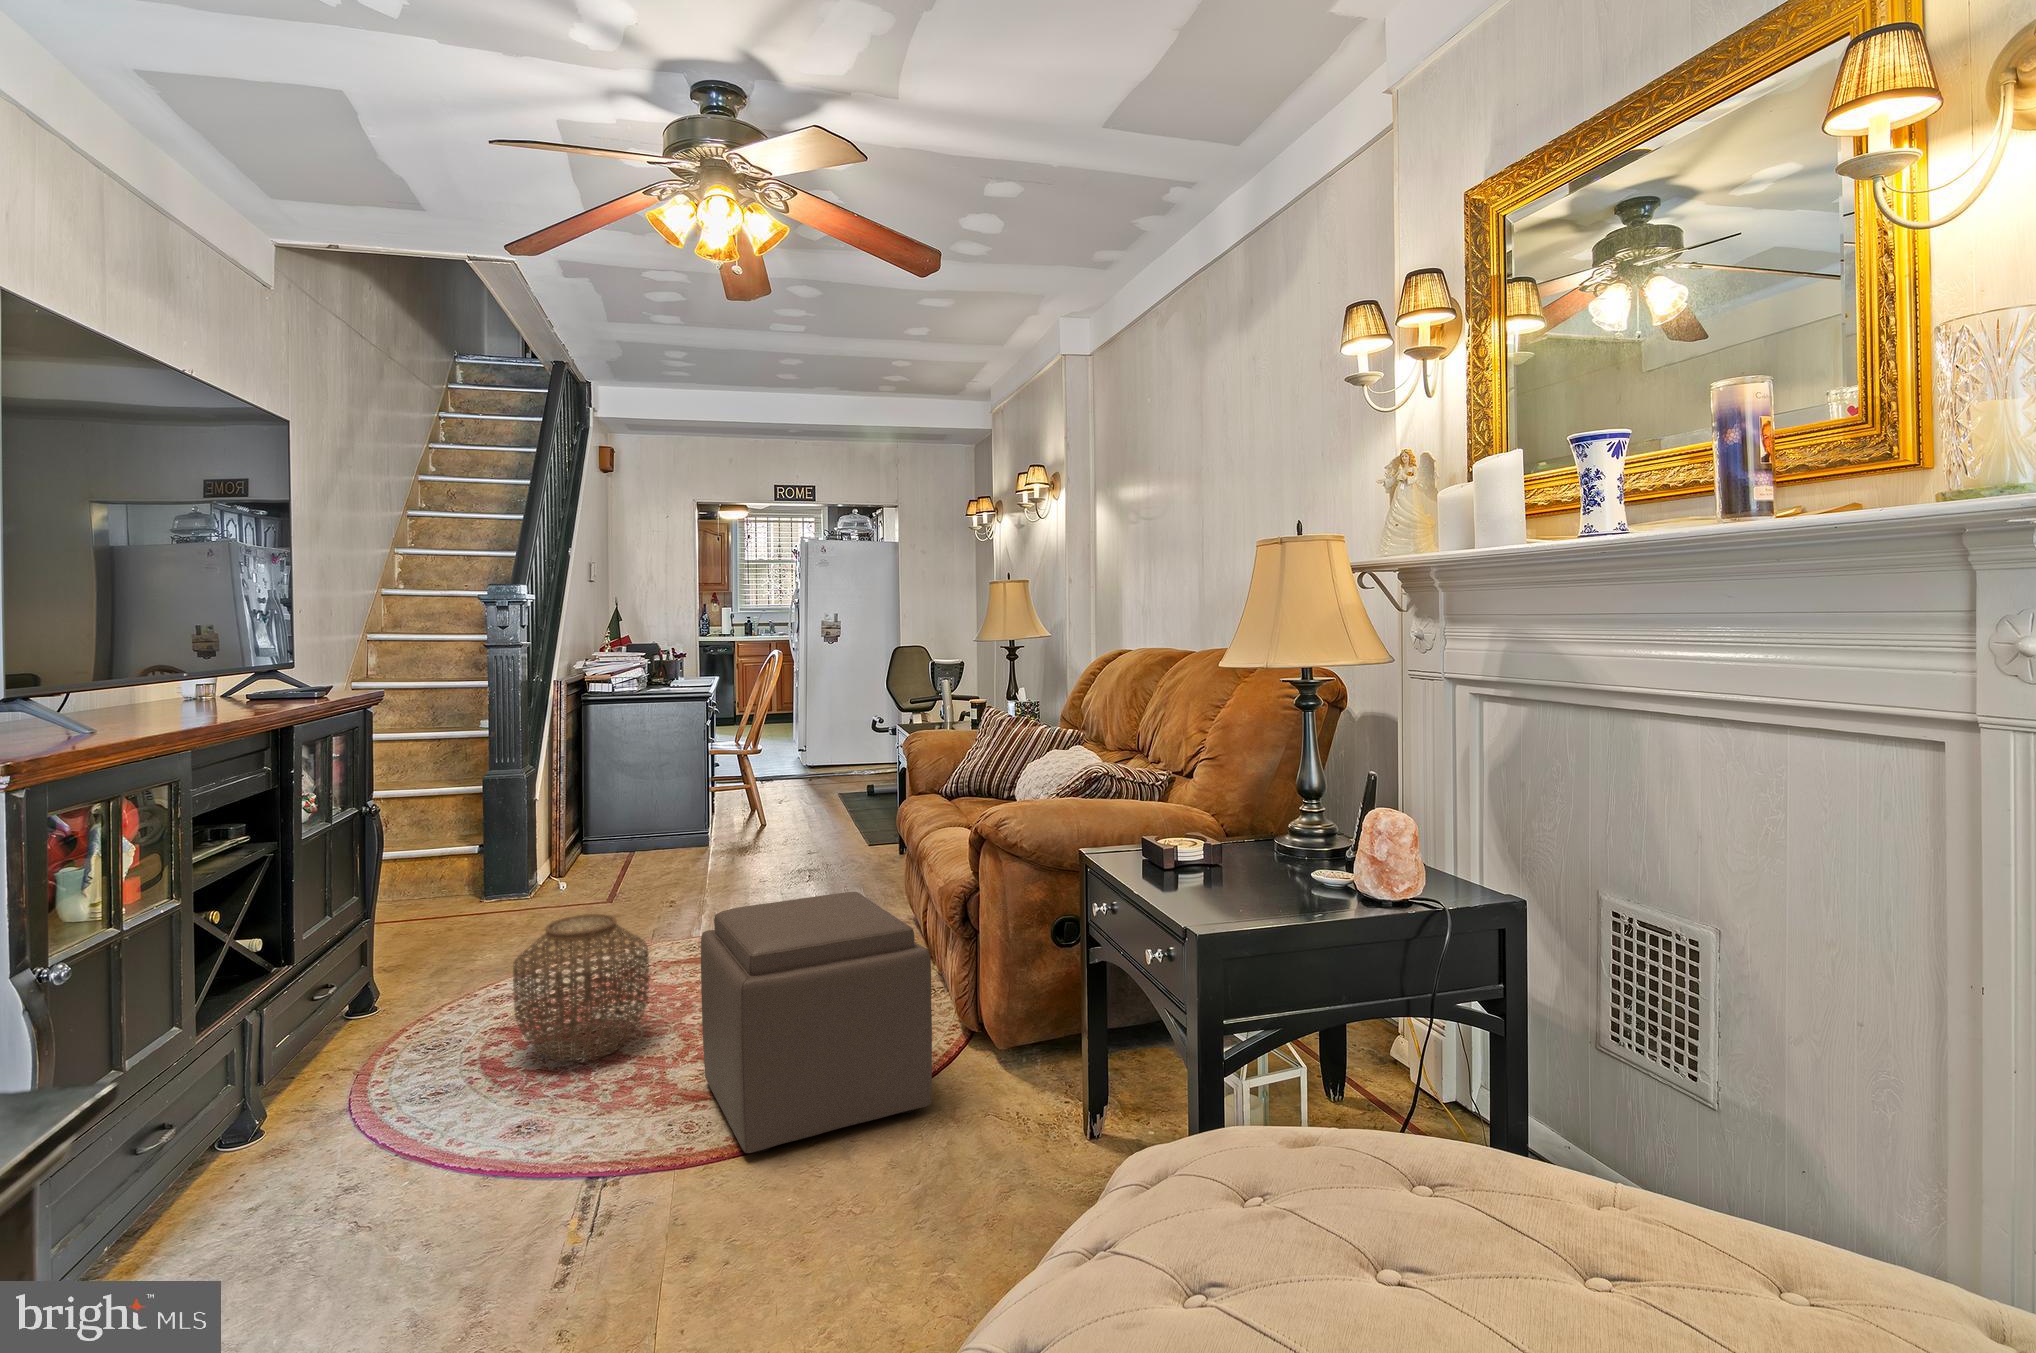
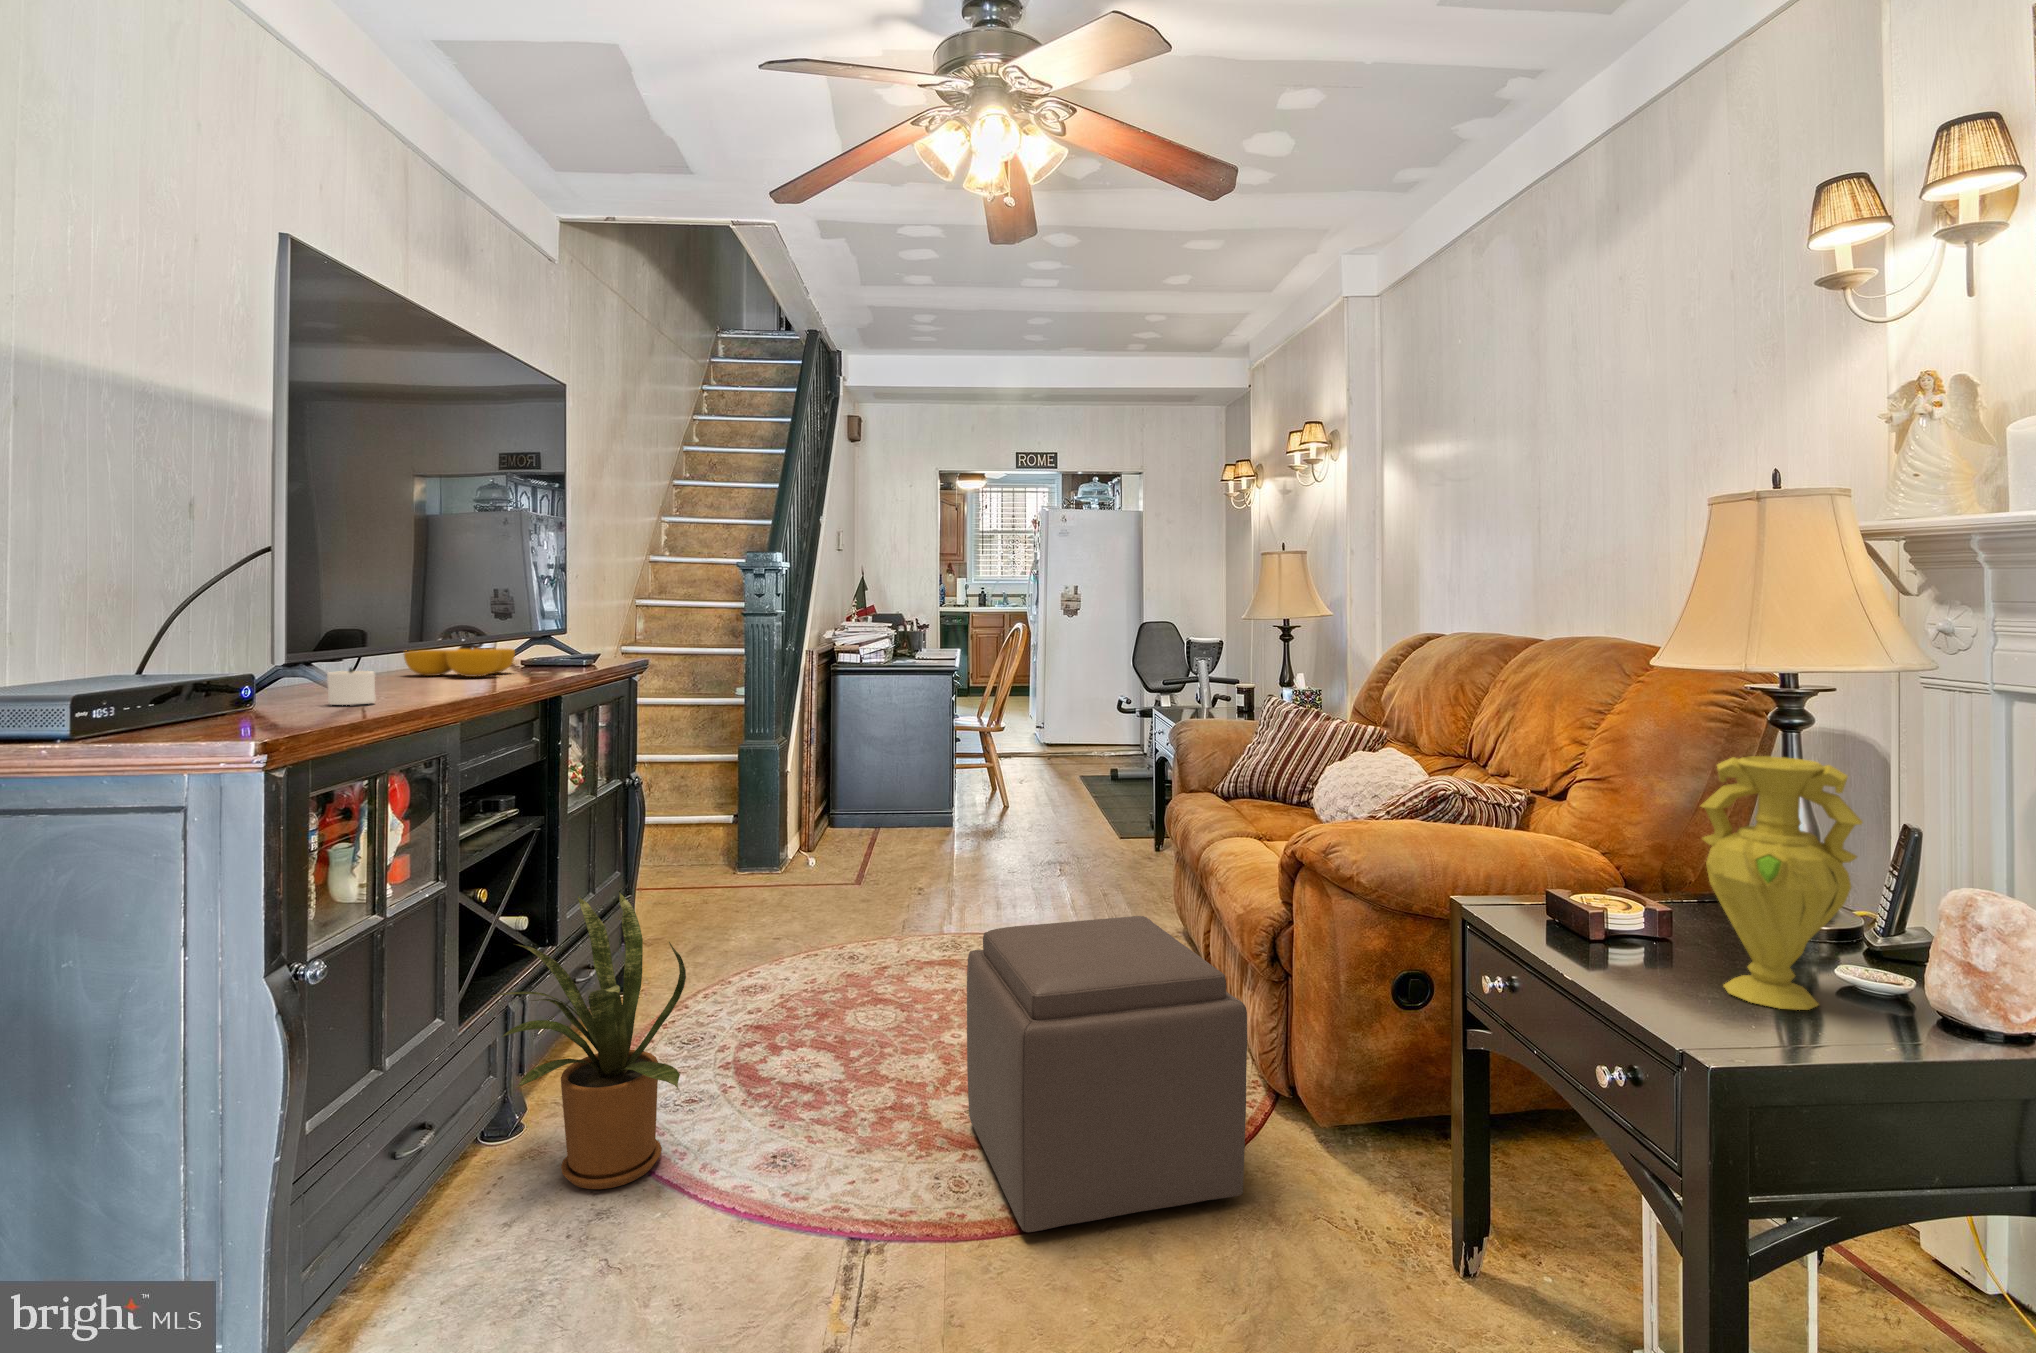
decorative bowl: none [118,665,242,708] -> present [404,642,515,677]
candle: none [51,698,129,733] -> present [327,668,375,705]
vase: none [1208,731,1297,900] -> present [1701,756,1862,1010]
house plant: none [222,902,430,1176] -> present [493,892,686,1189]
woven basket: present [513,914,649,1062] -> none [767,914,906,1078]

